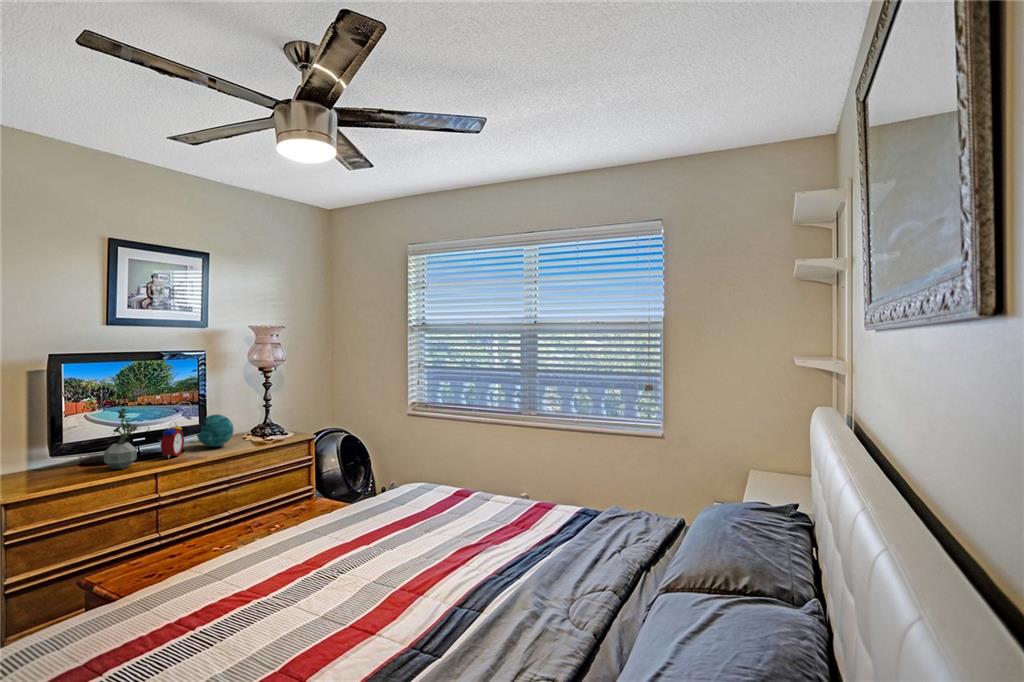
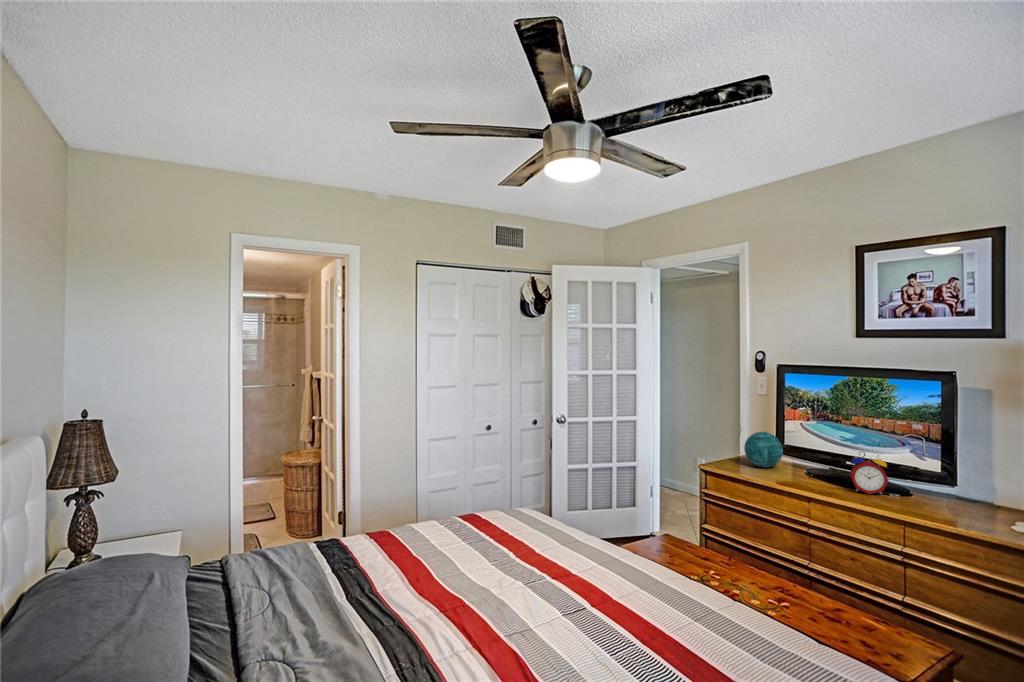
potted plant: present [104,408,138,469] -> none [790,422,833,481]
decorative orb: present [197,414,233,447] -> present [744,432,783,467]

